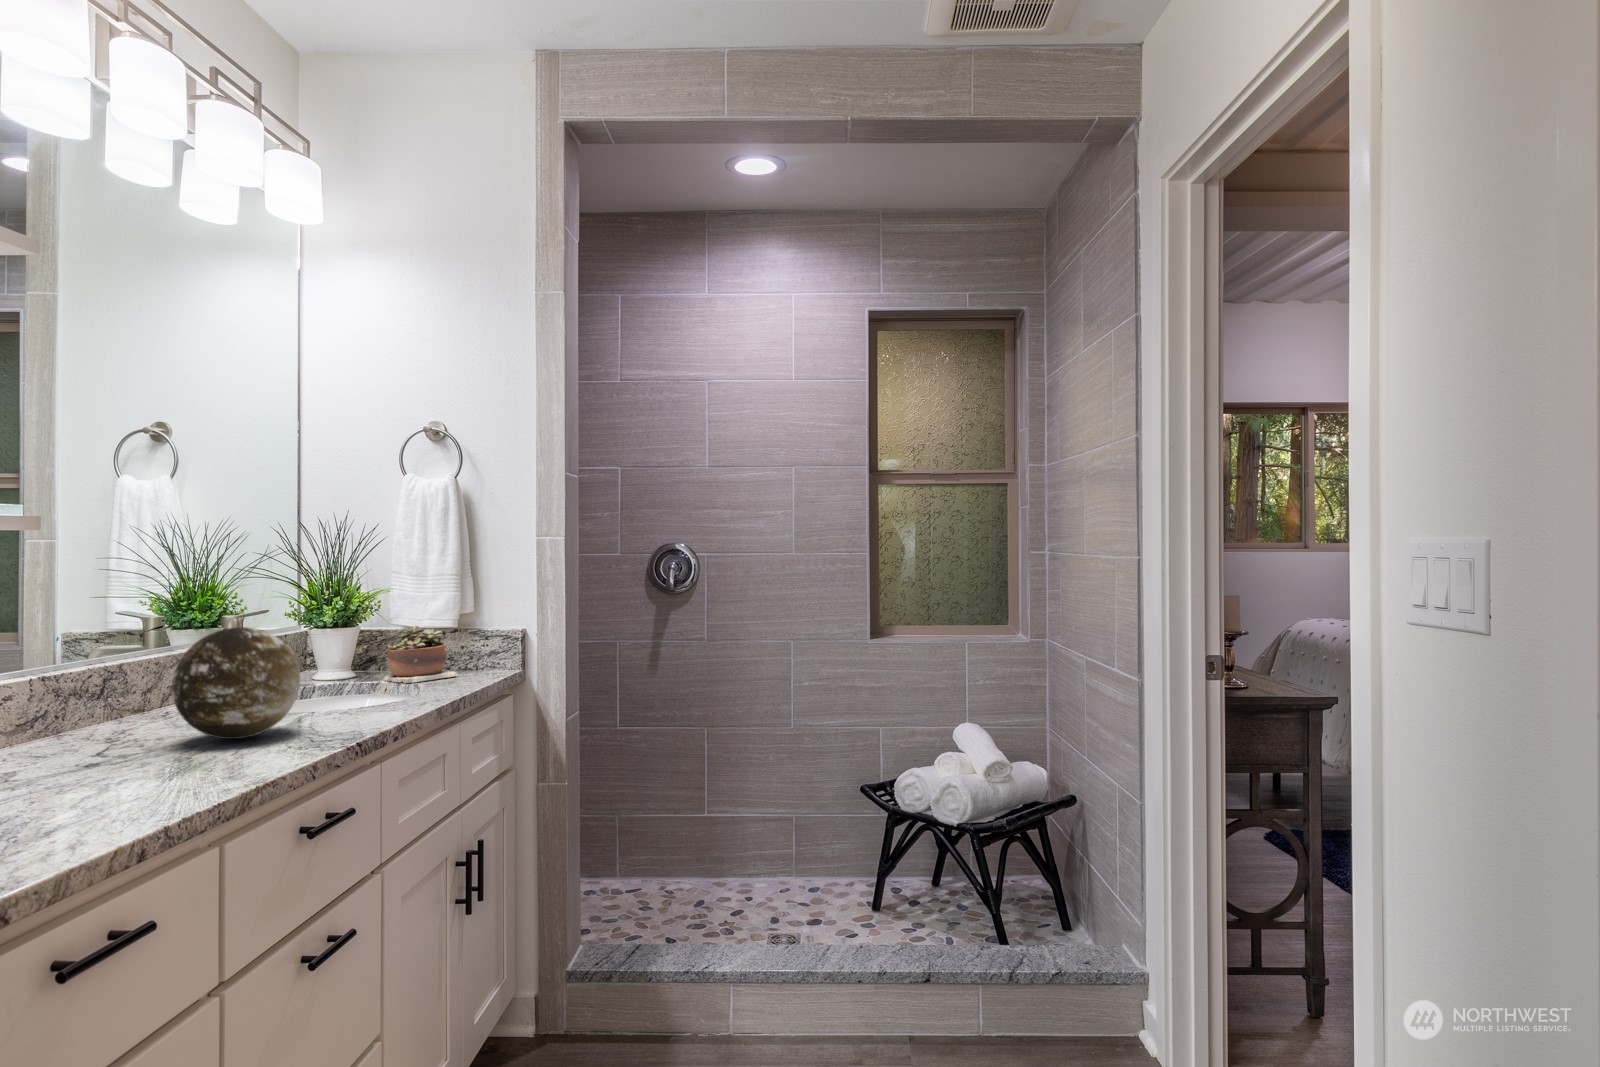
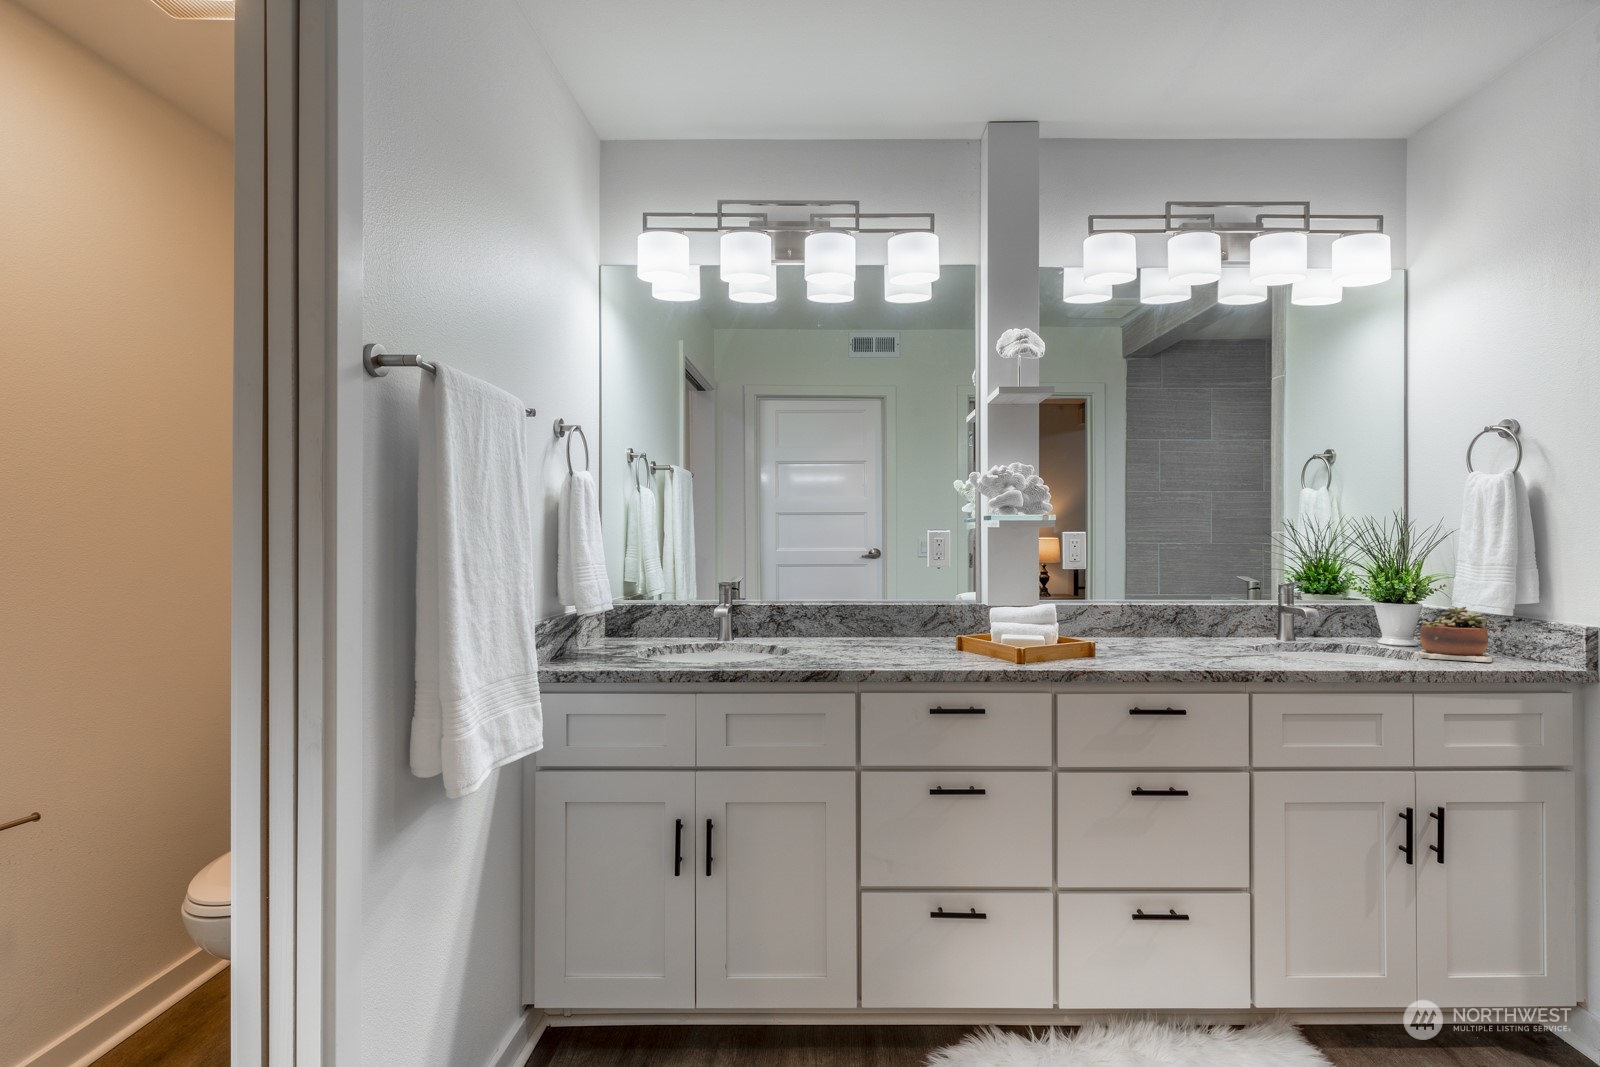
decorative orb: present [172,627,300,739] -> none [1132,579,1217,657]

